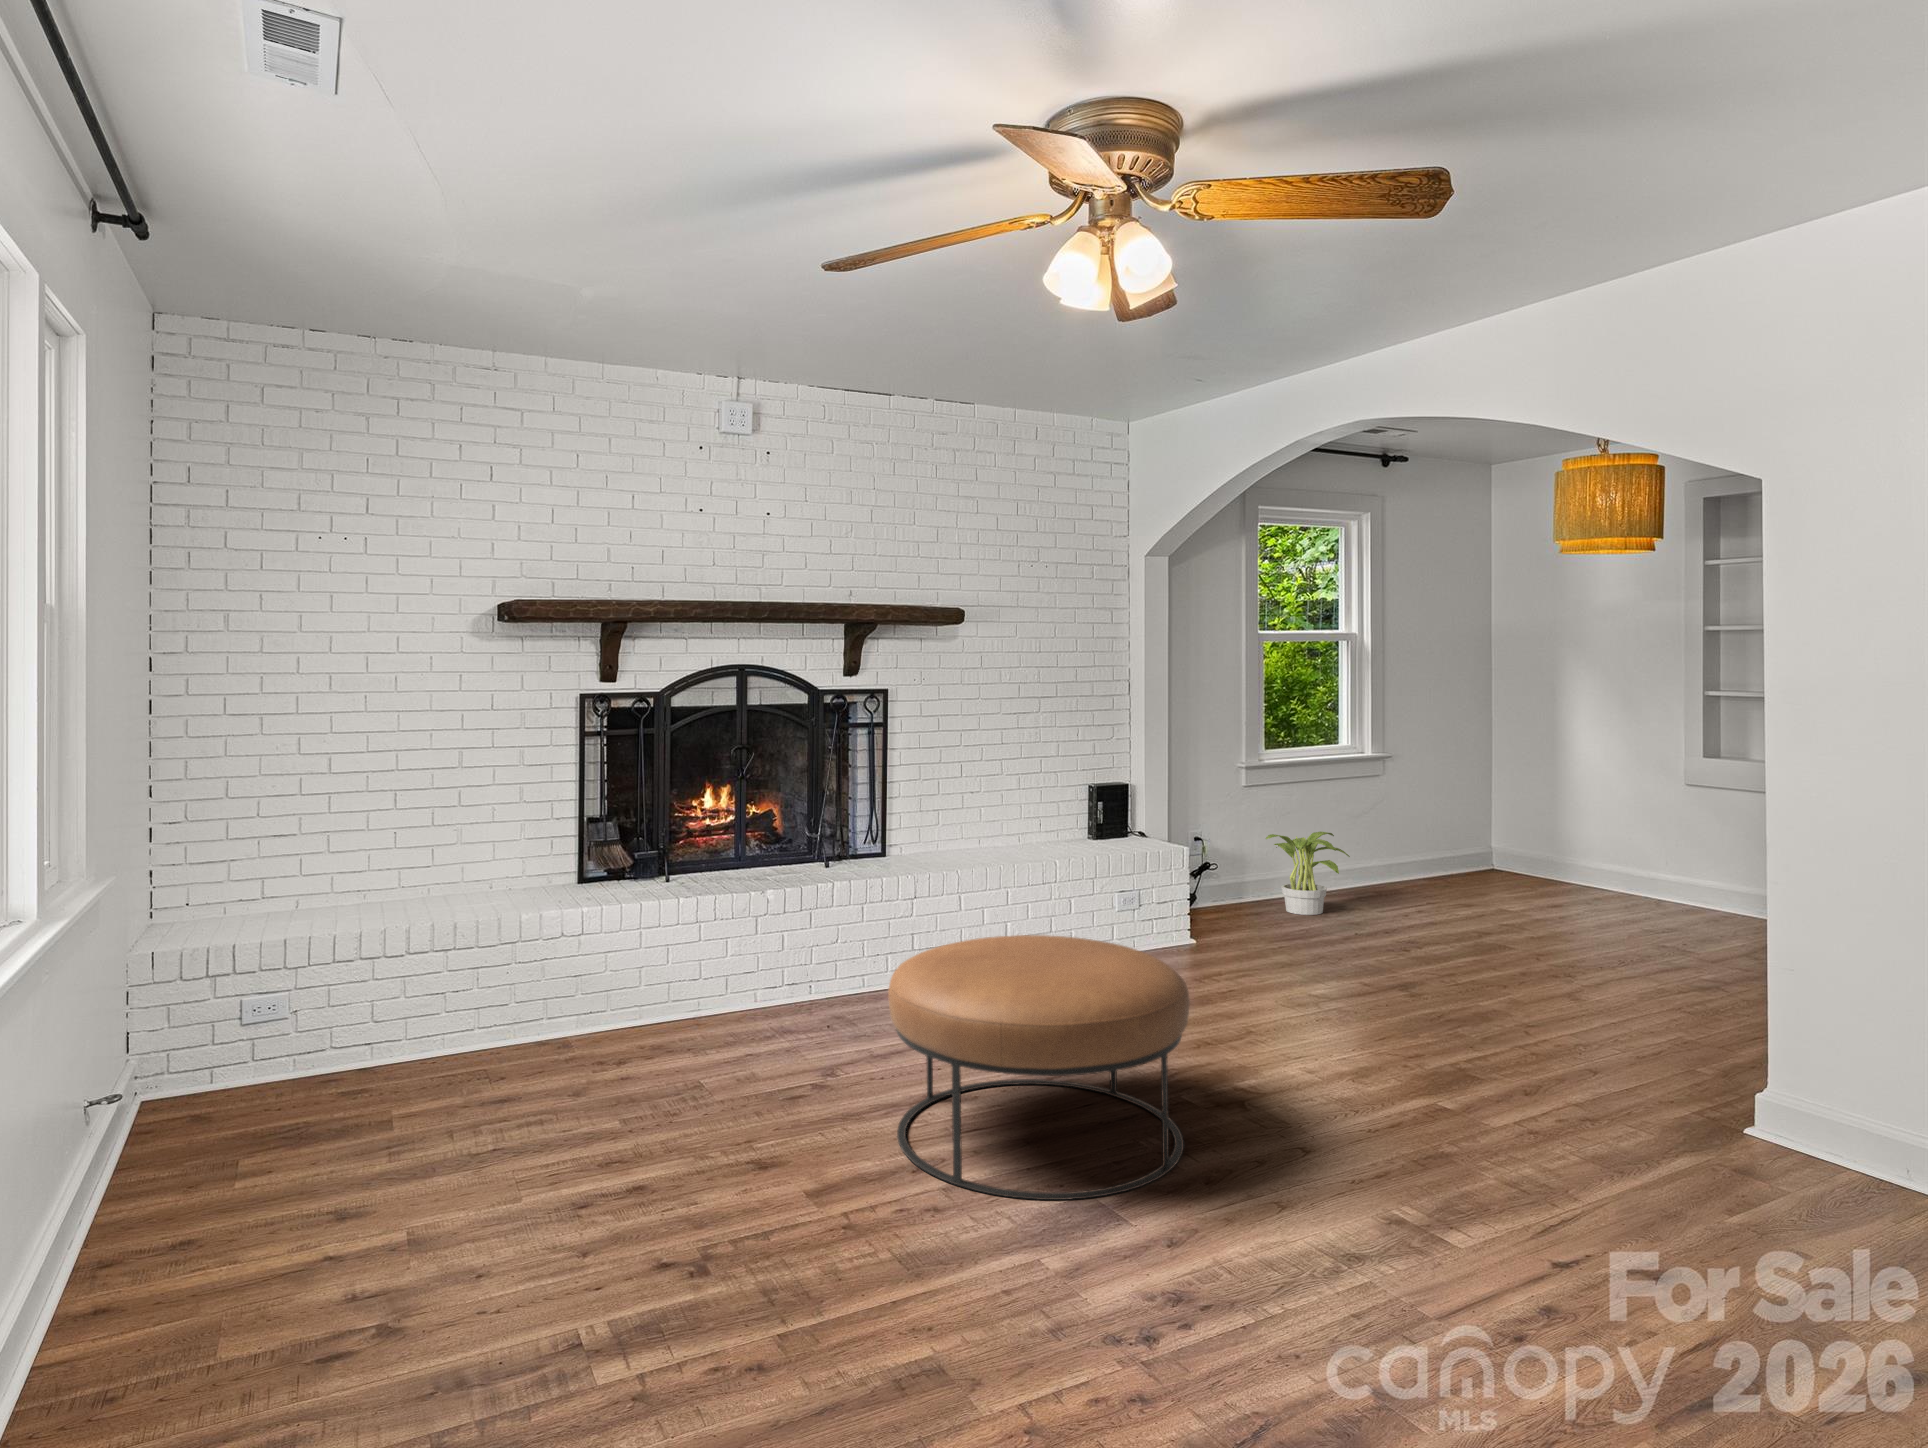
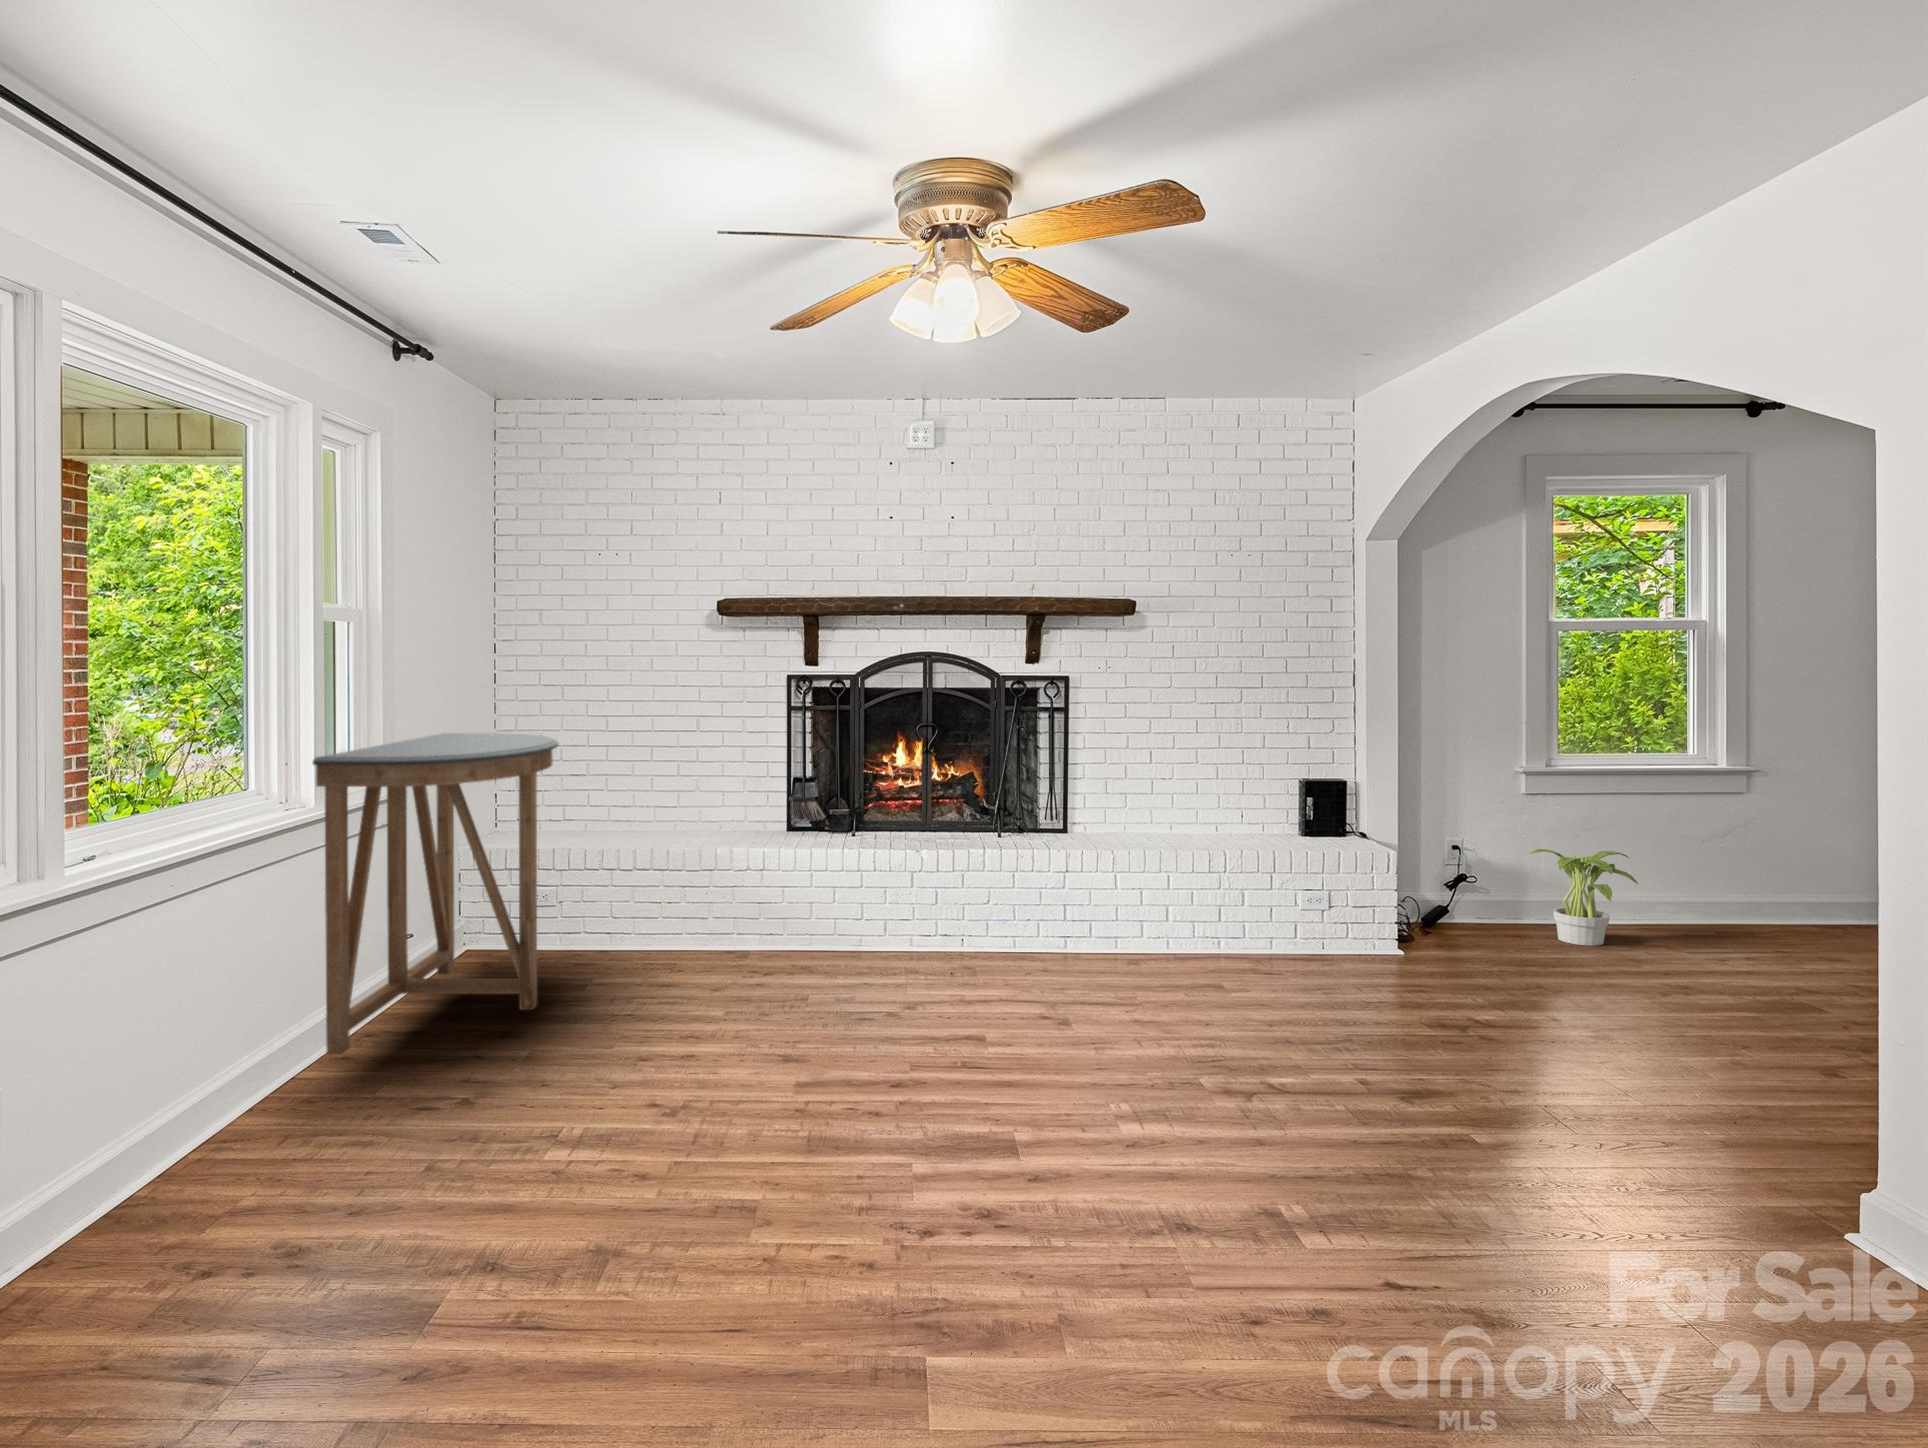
console table: none [16,776,365,1315] -> present [313,733,558,1055]
ottoman: present [888,935,1190,1200] -> none [879,909,1137,1126]

